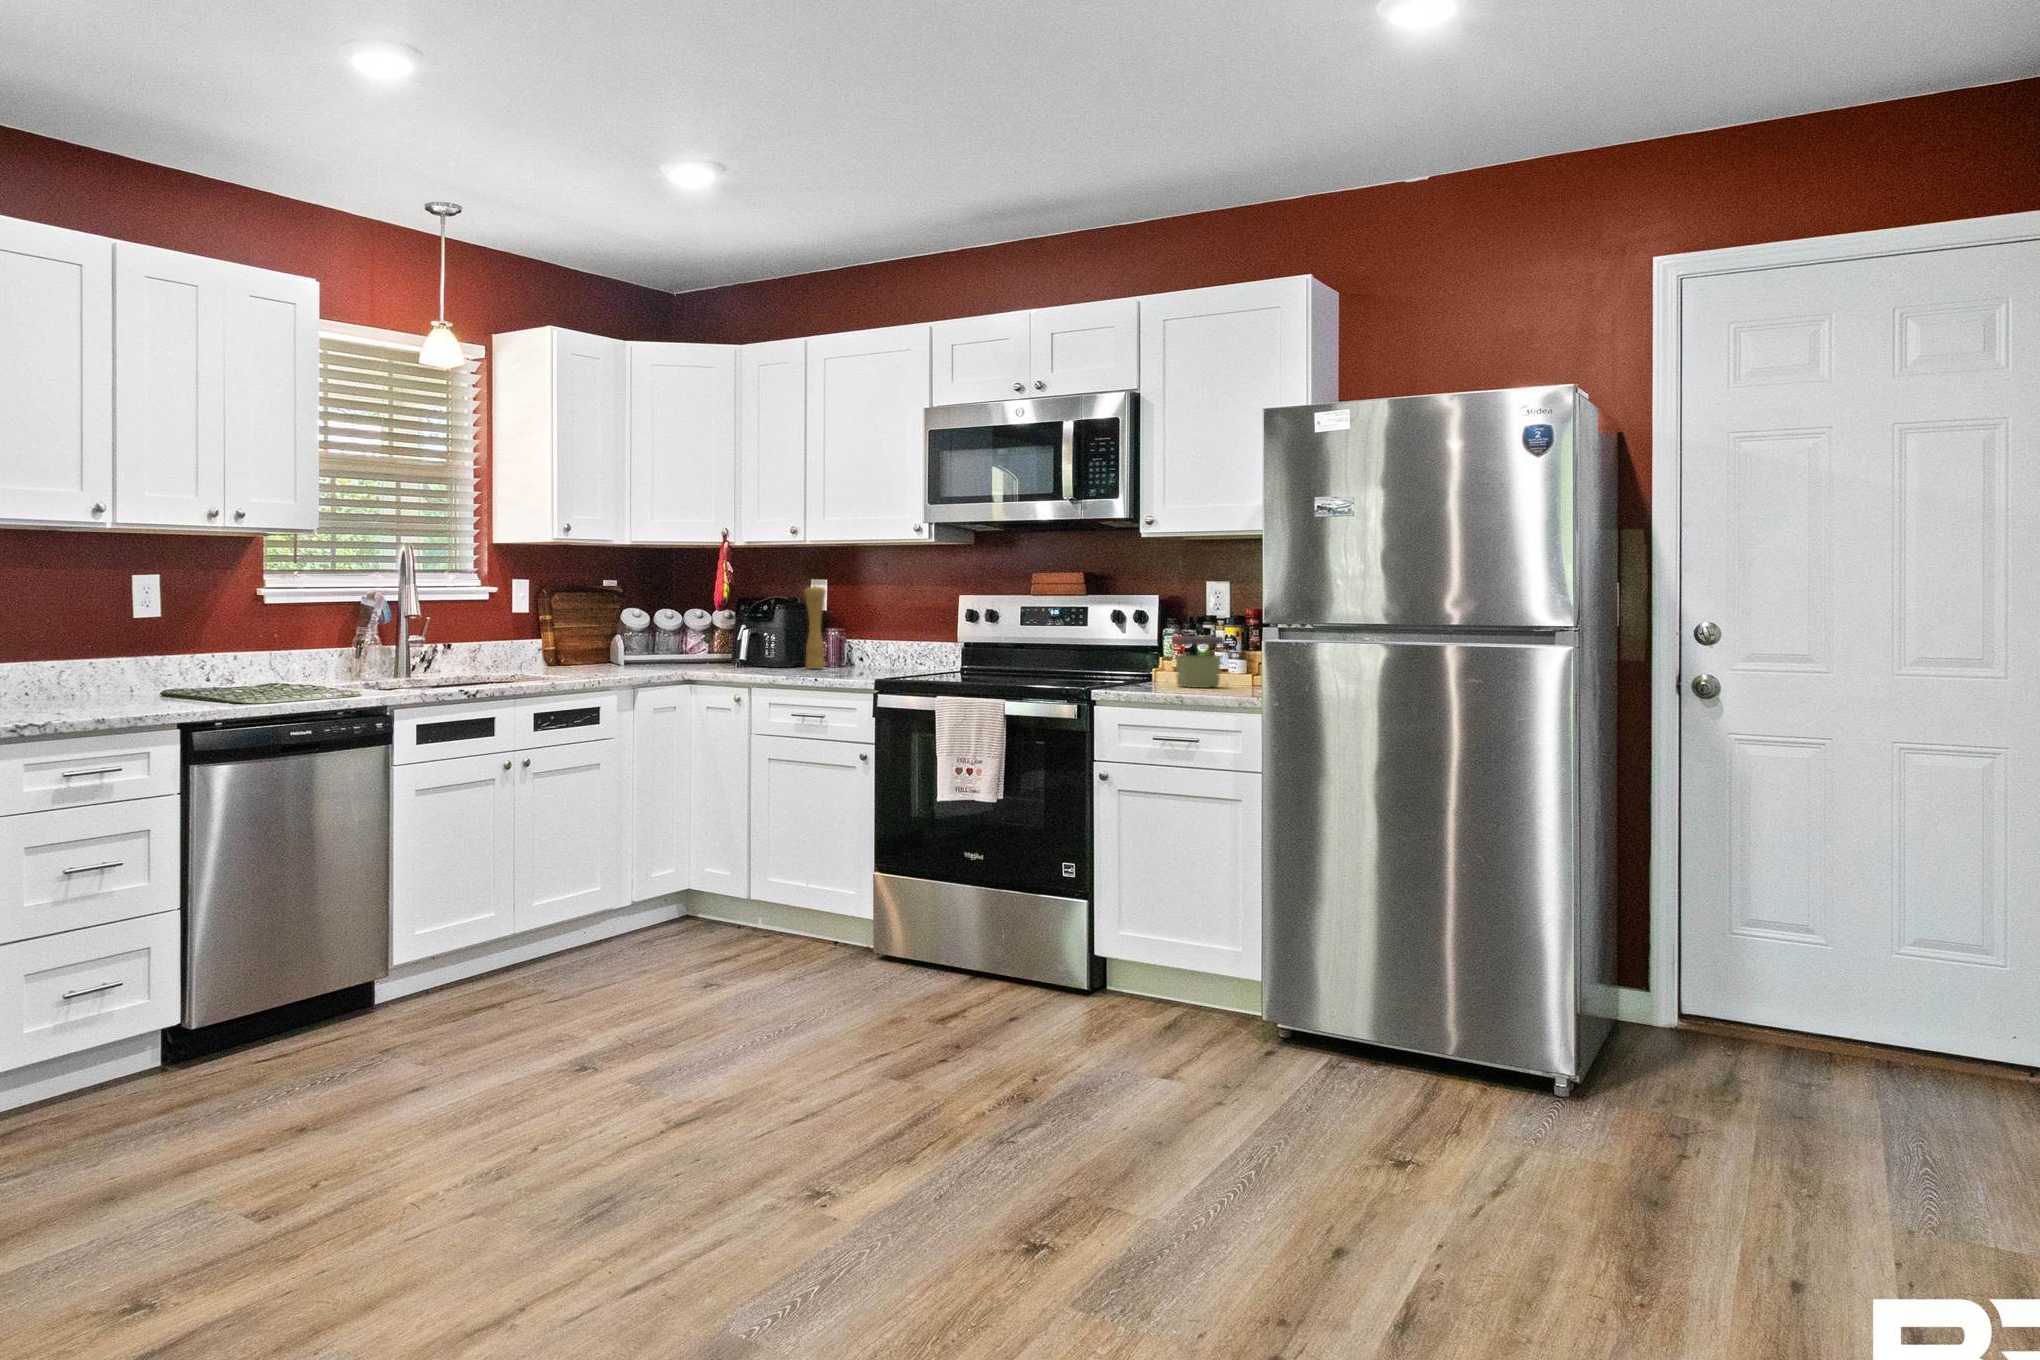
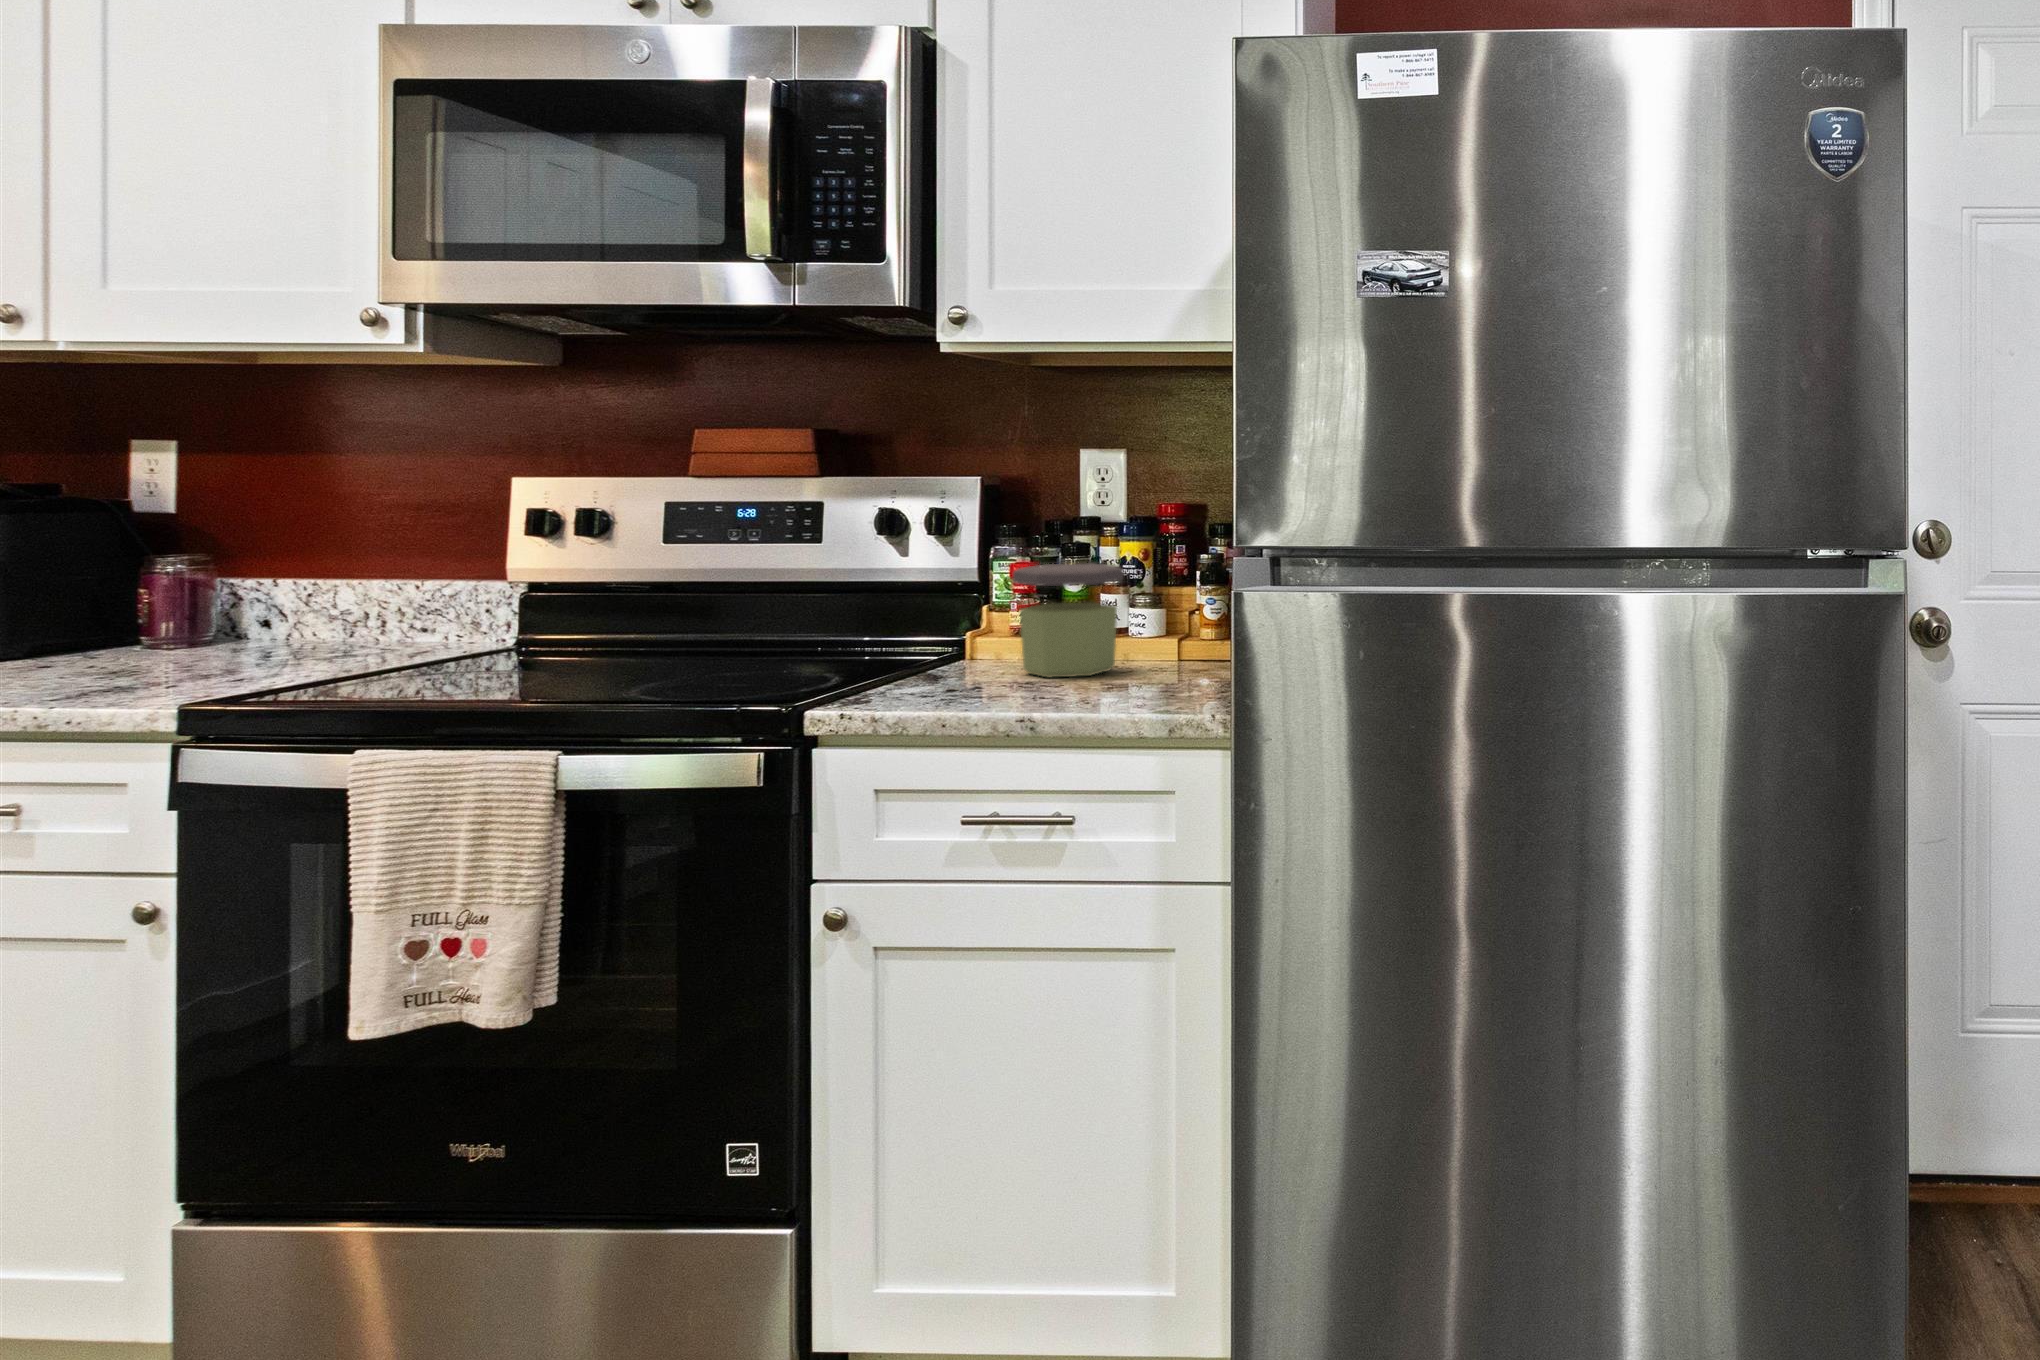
pepper mill: present [805,586,826,669] -> none [64,457,135,663]

